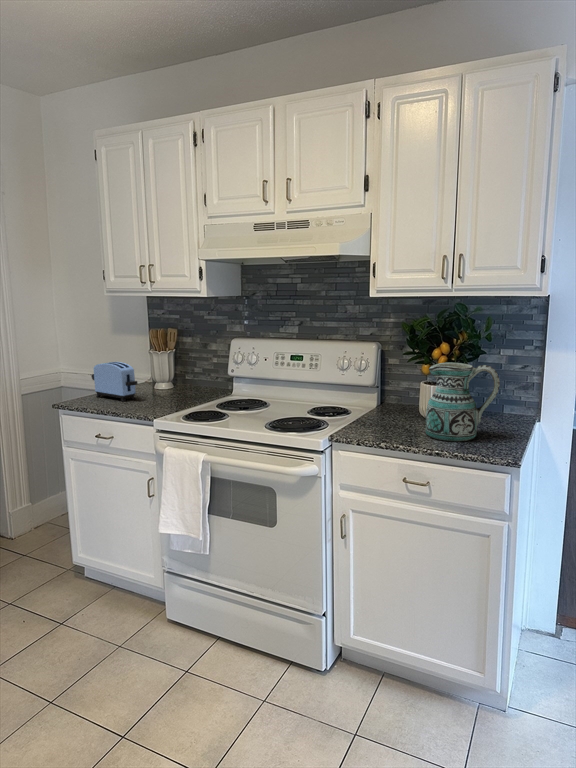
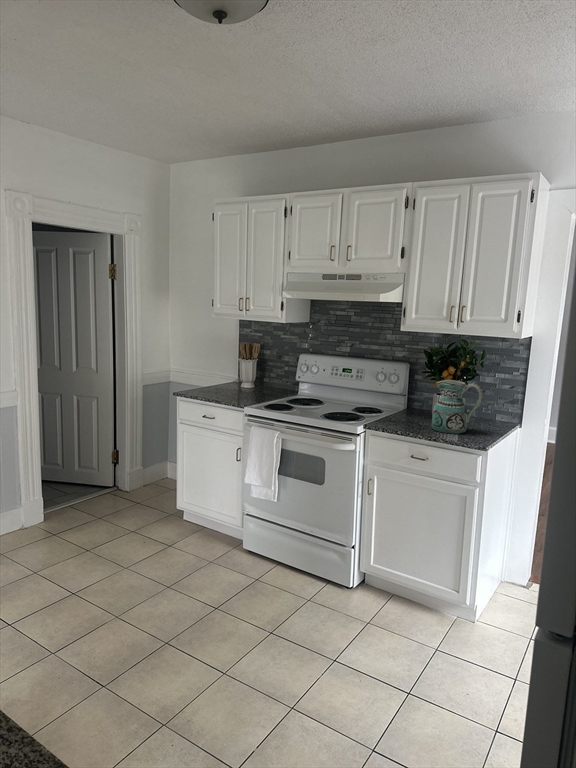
toaster: present [91,362,138,402] -> none [197,365,231,394]

